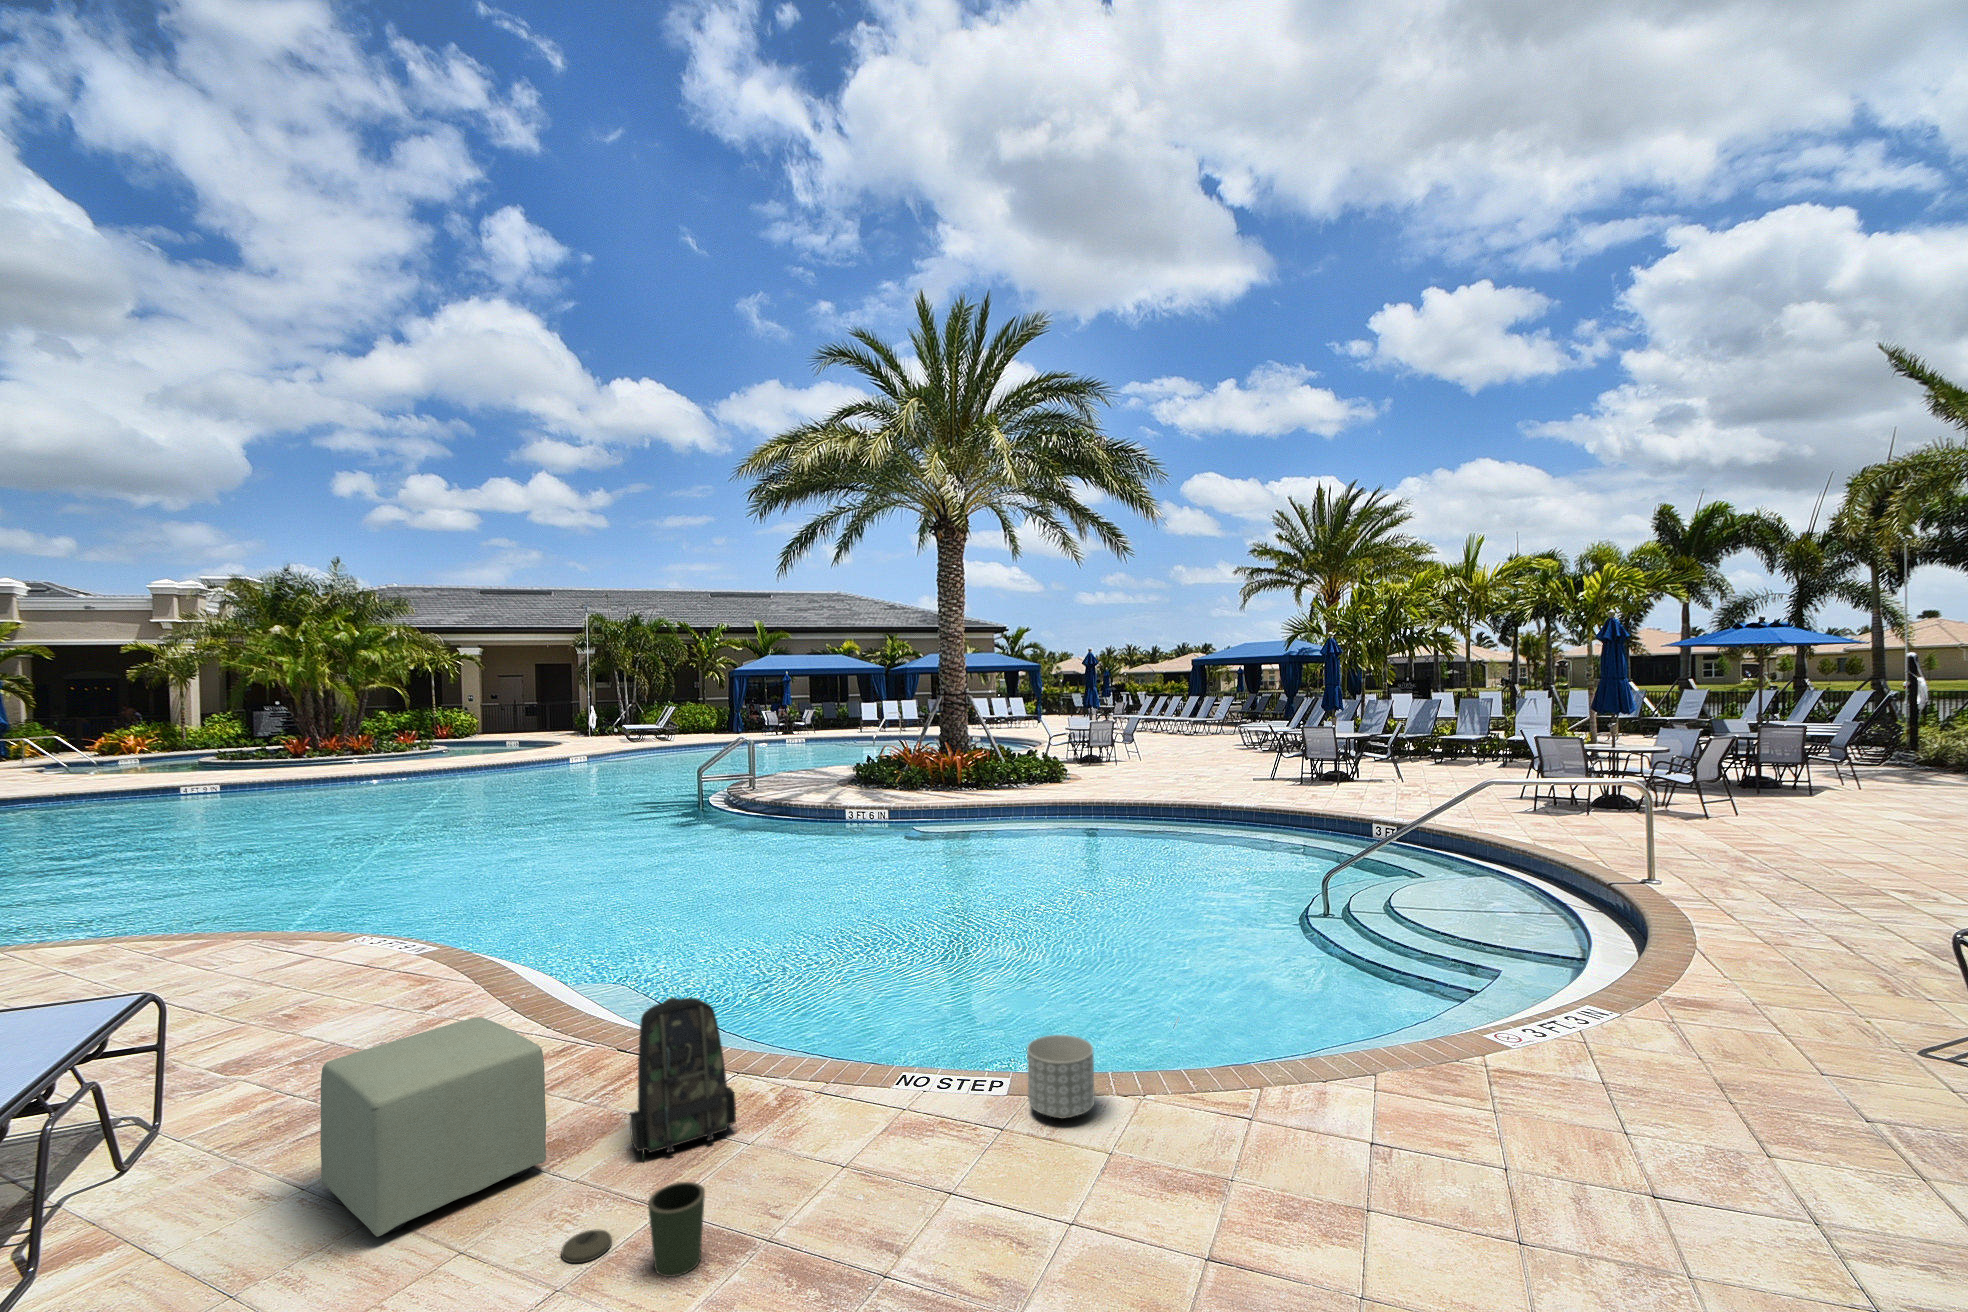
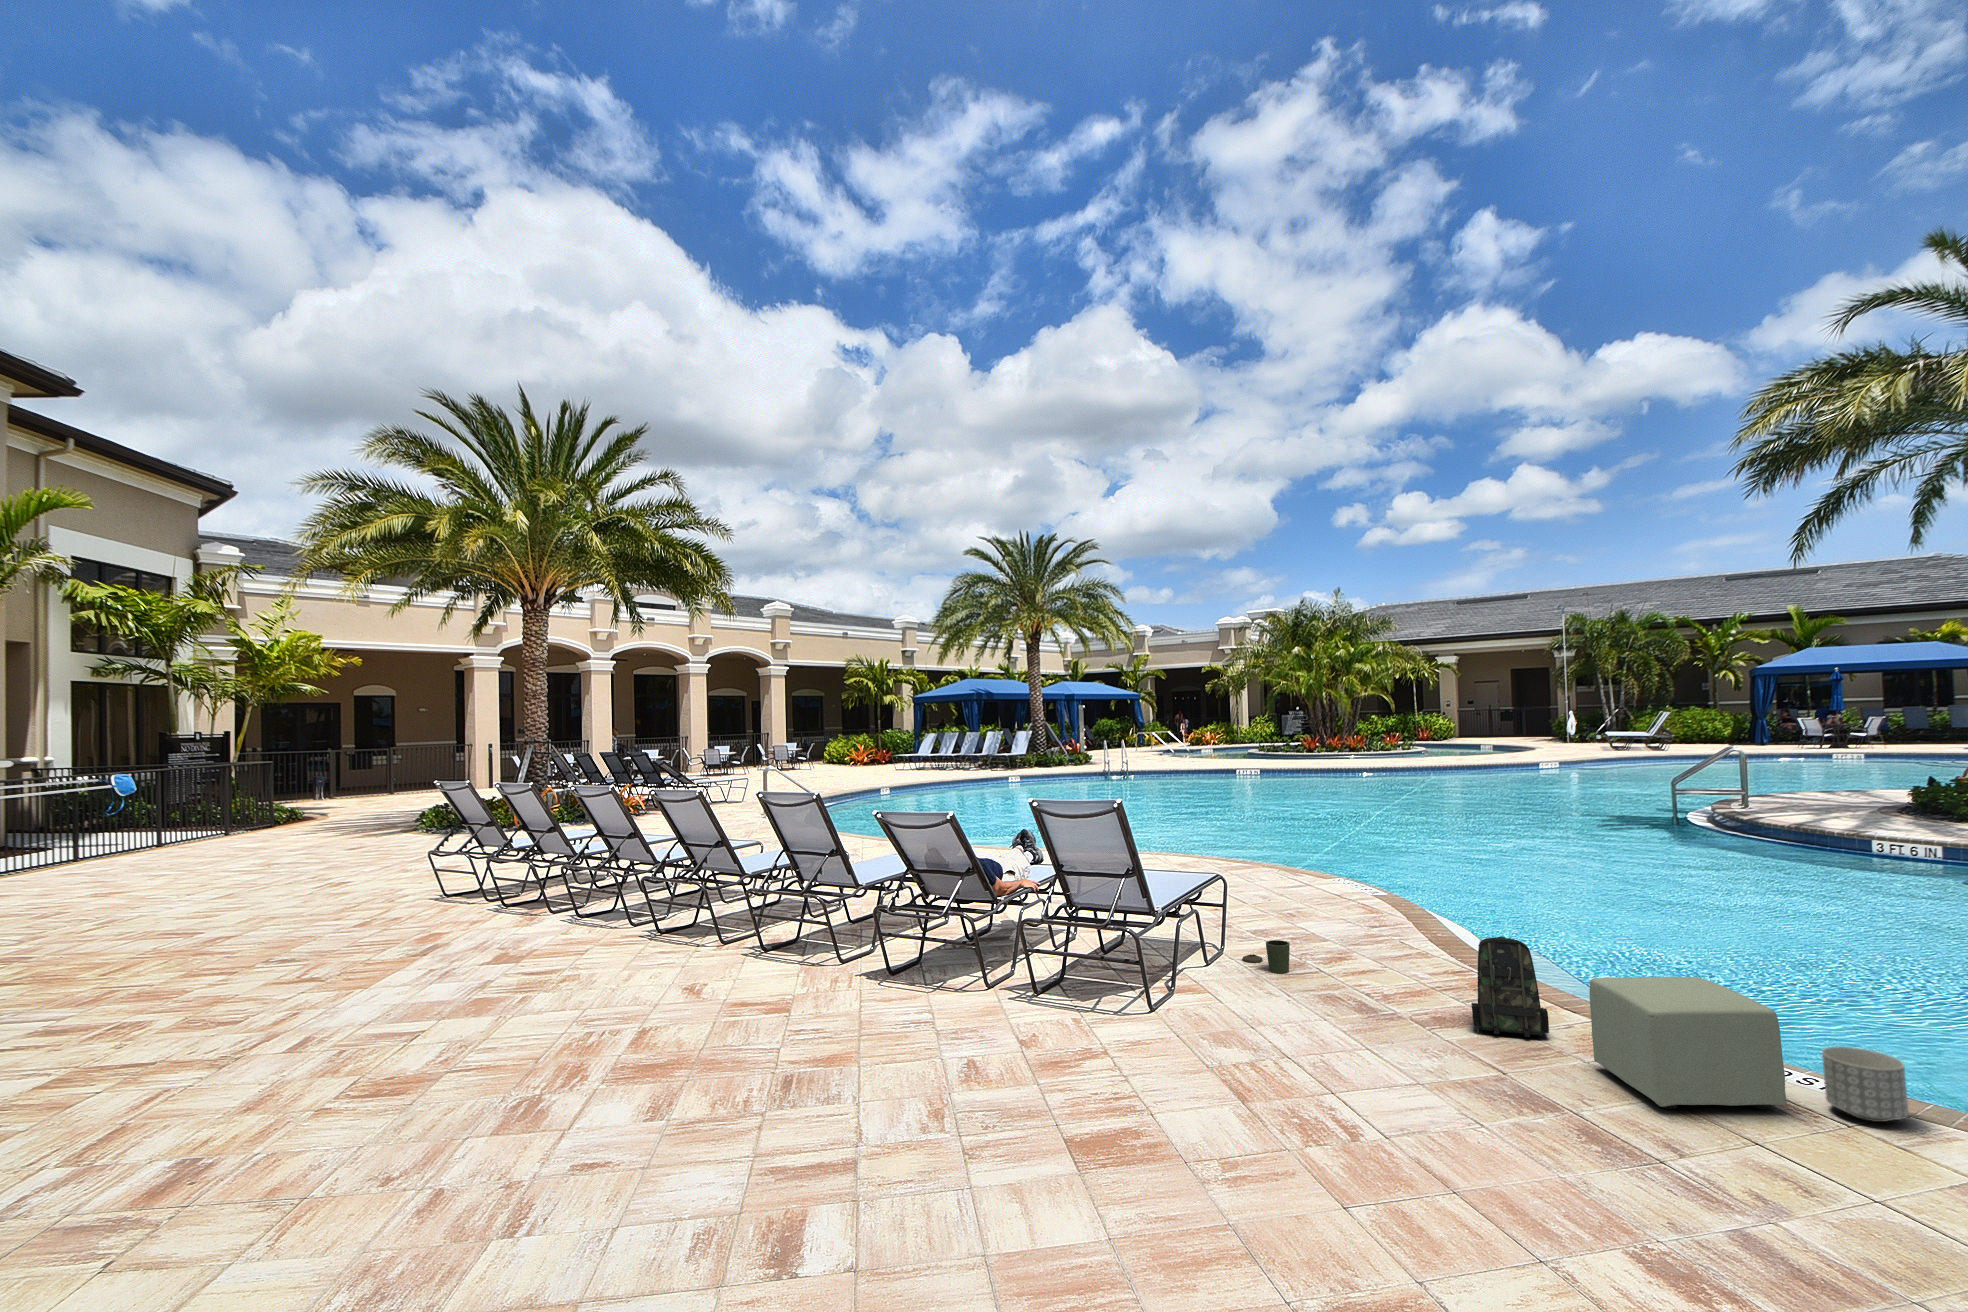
ottoman: present [320,1017,546,1237] -> present [1589,977,1787,1109]
trash can: present [561,1182,705,1277] -> present [1242,940,1290,974]

